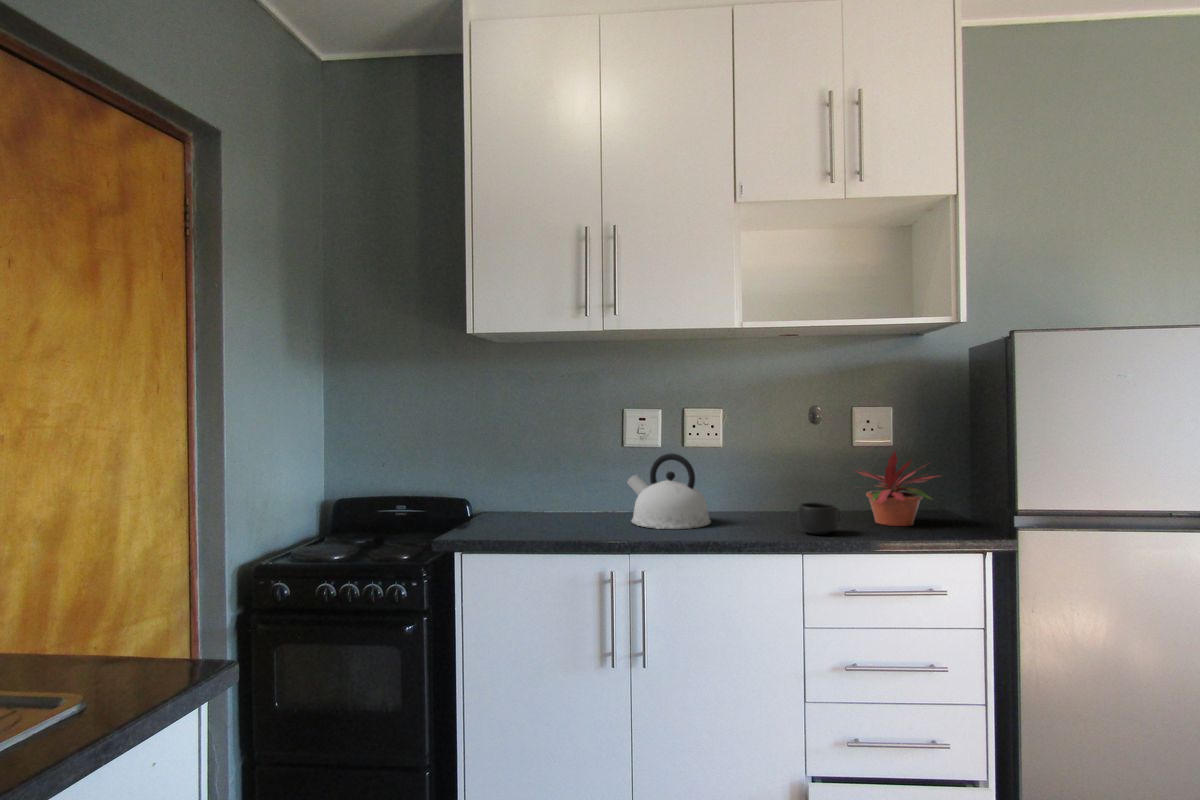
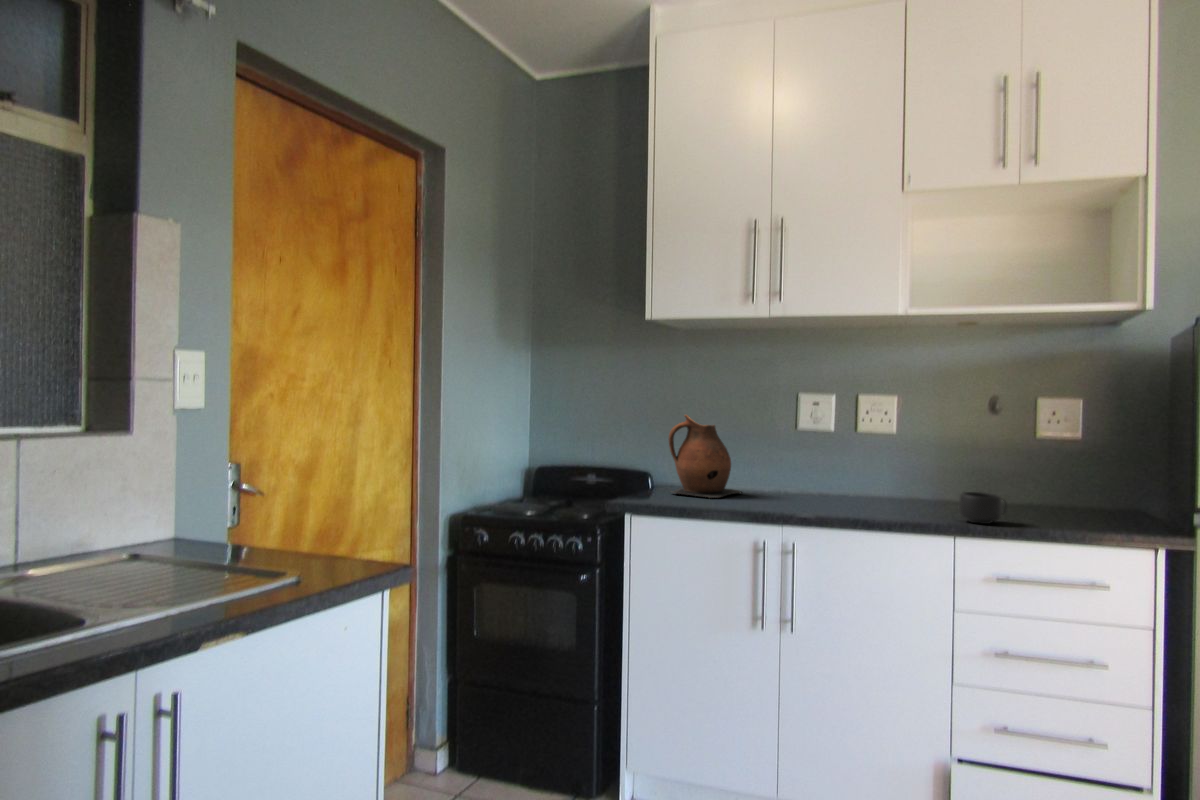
ceramic pitcher: none [498,437,577,526] -> present [669,415,742,498]
potted plant: present [859,451,939,526] -> none [1029,443,1131,524]
kettle: present [627,453,711,529] -> none [792,437,874,510]

